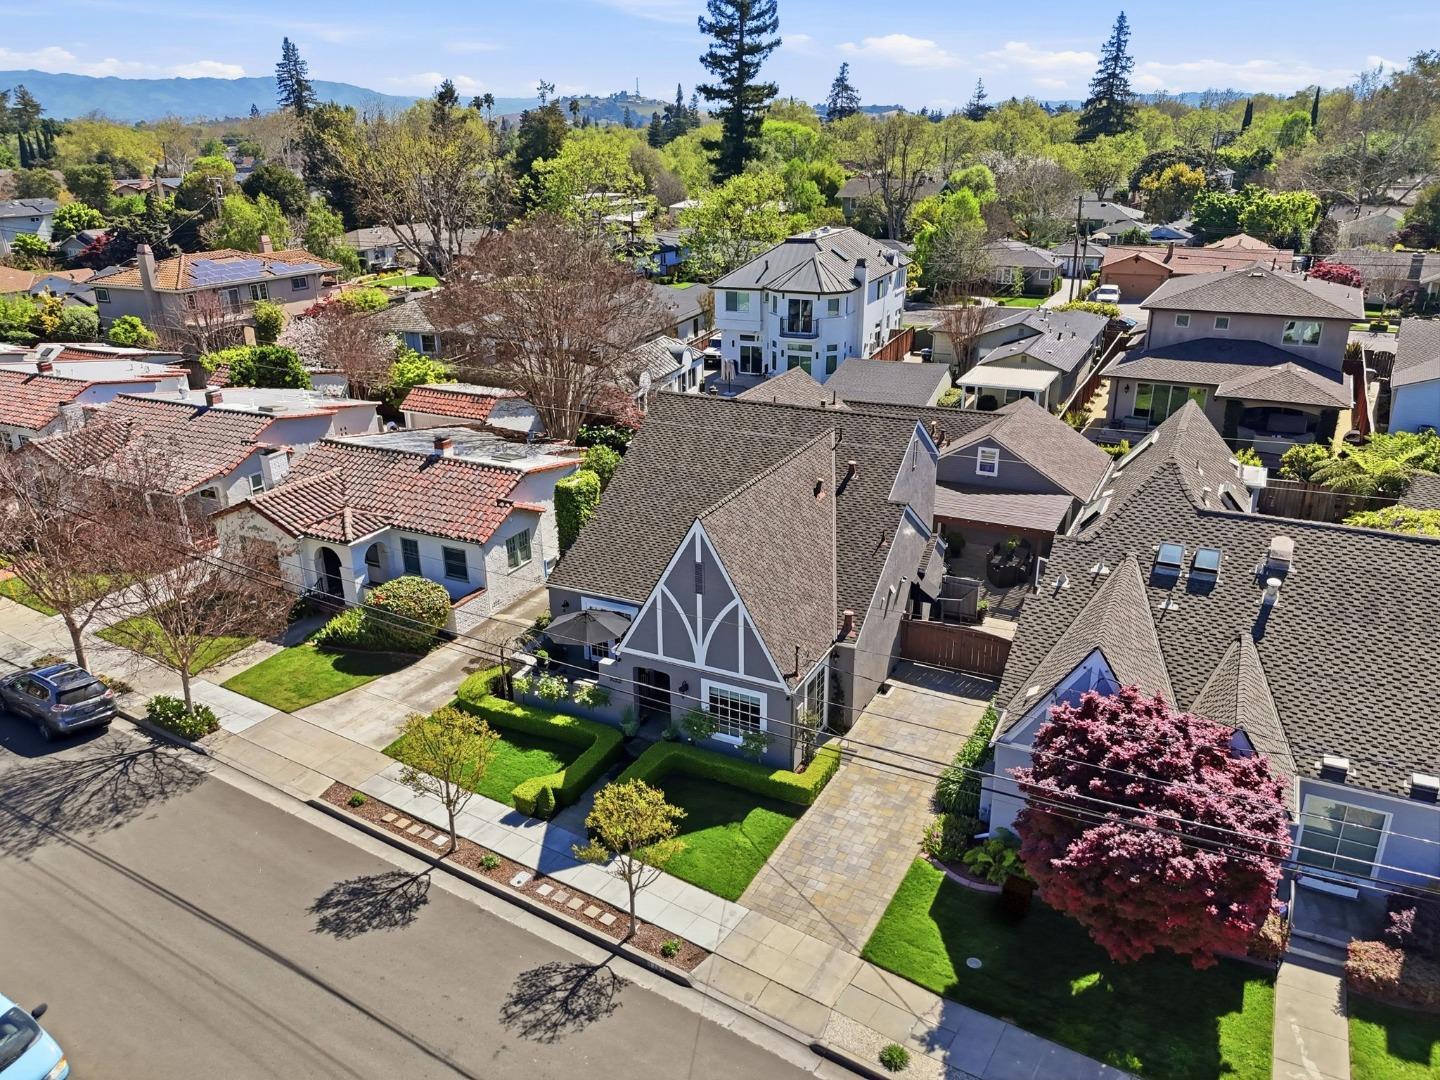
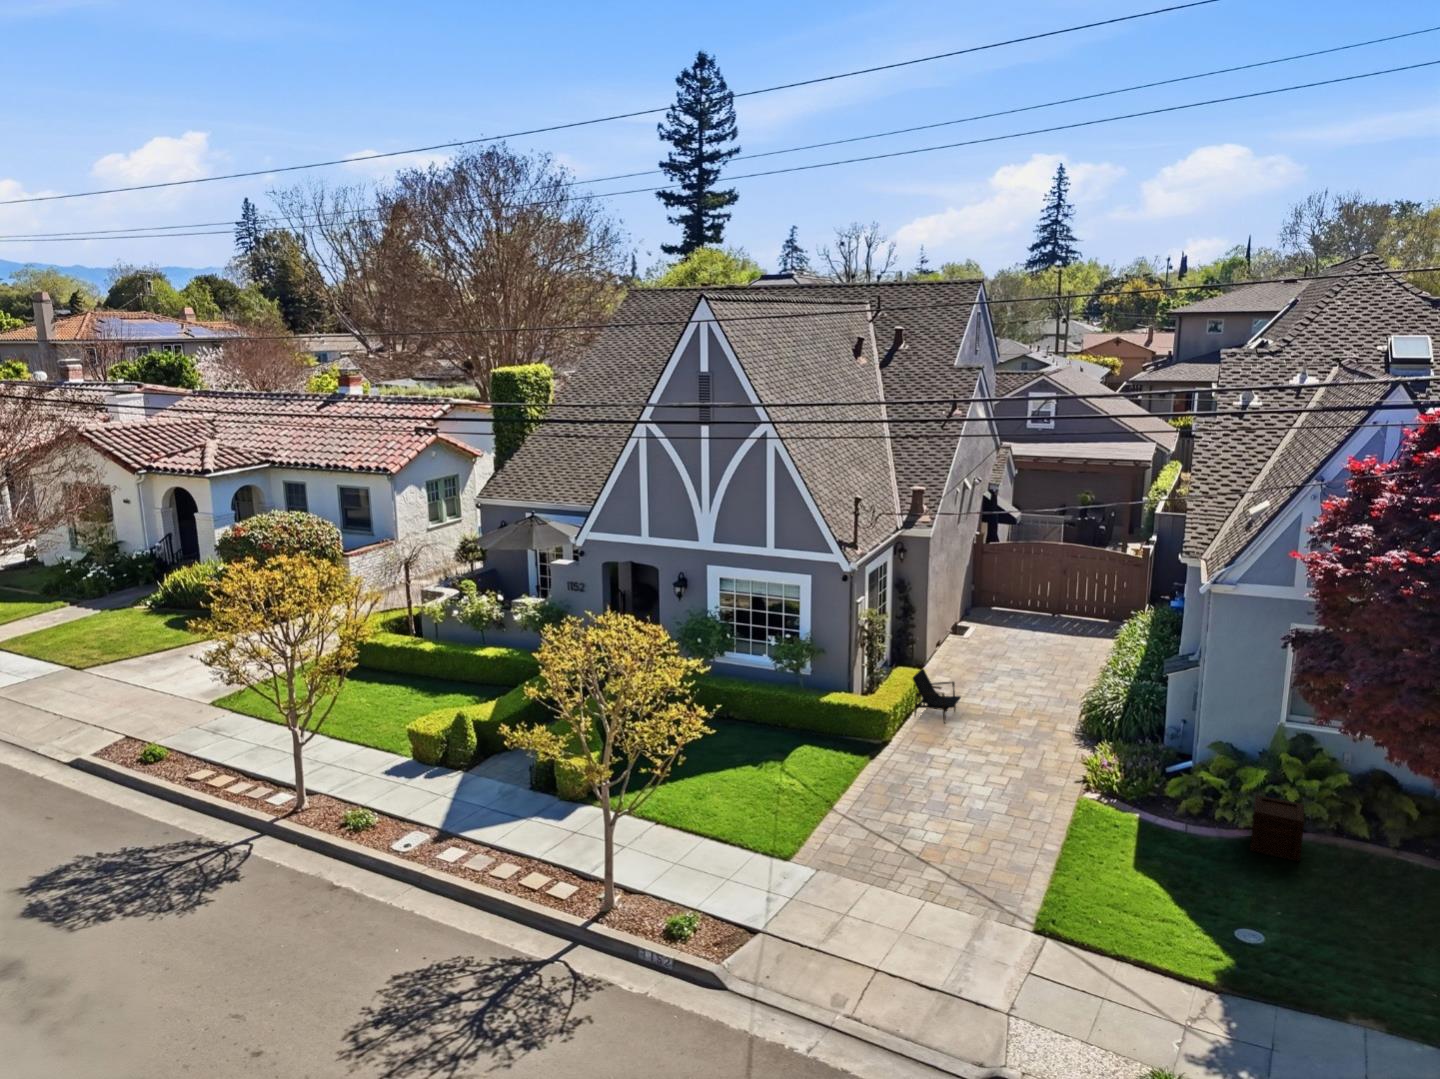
lounge chair: none [834,748,866,788] -> present [913,669,961,723]

